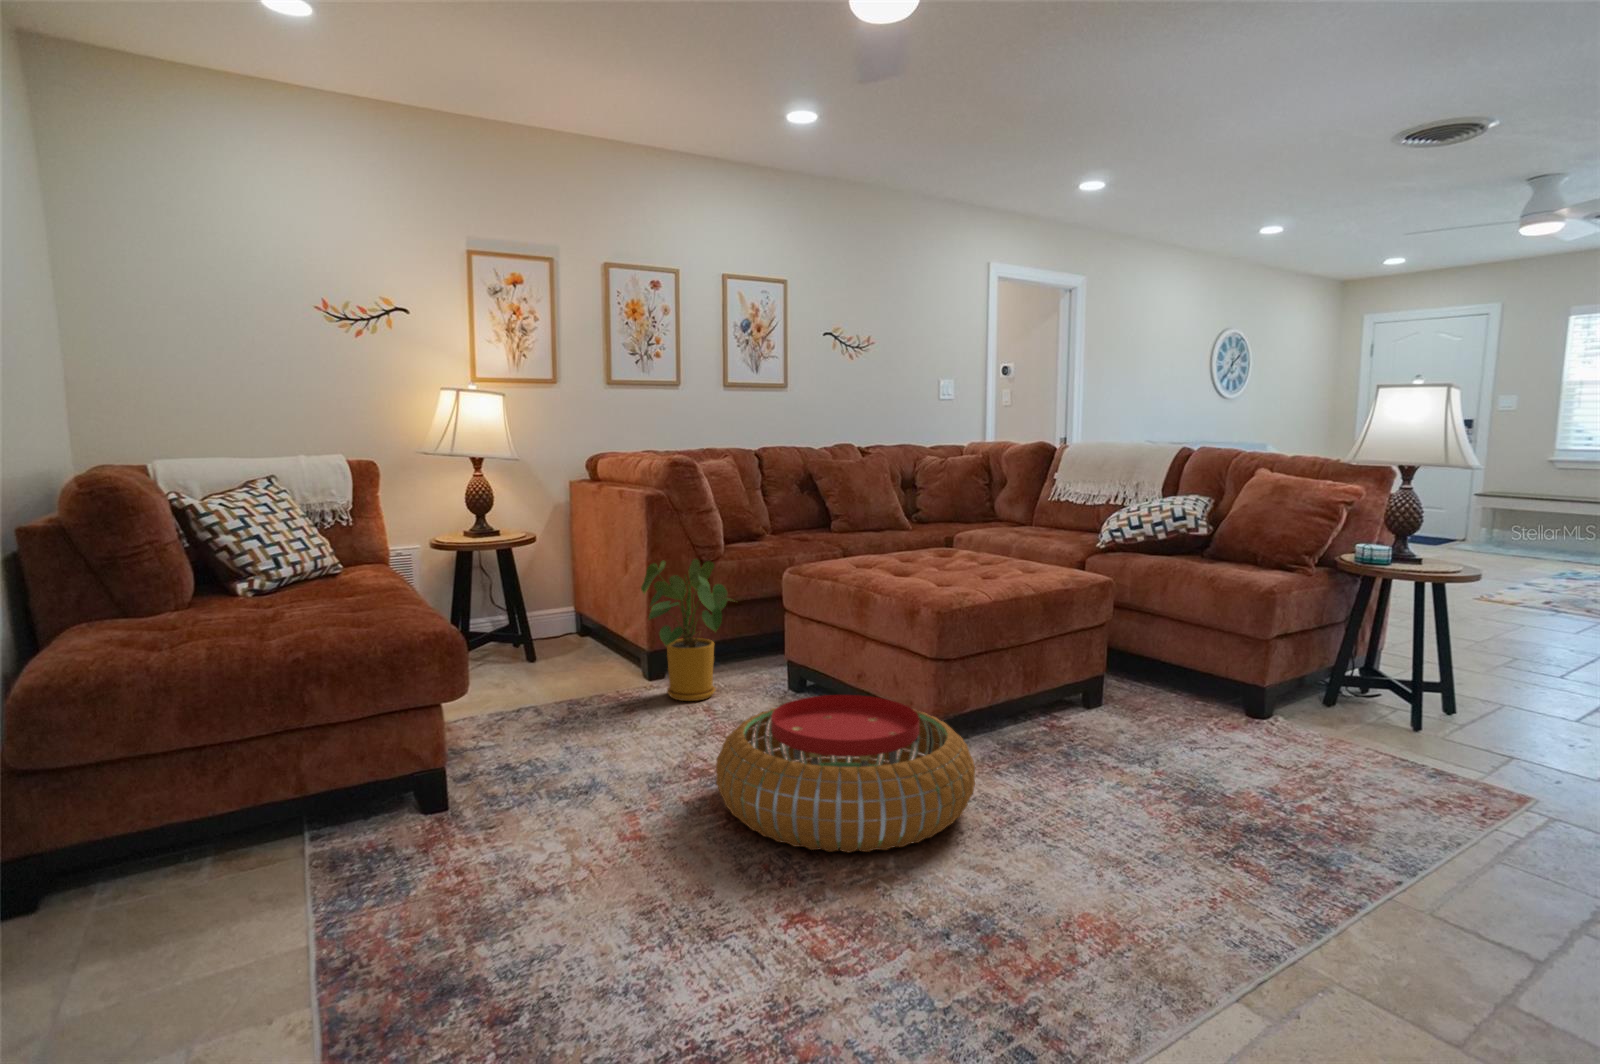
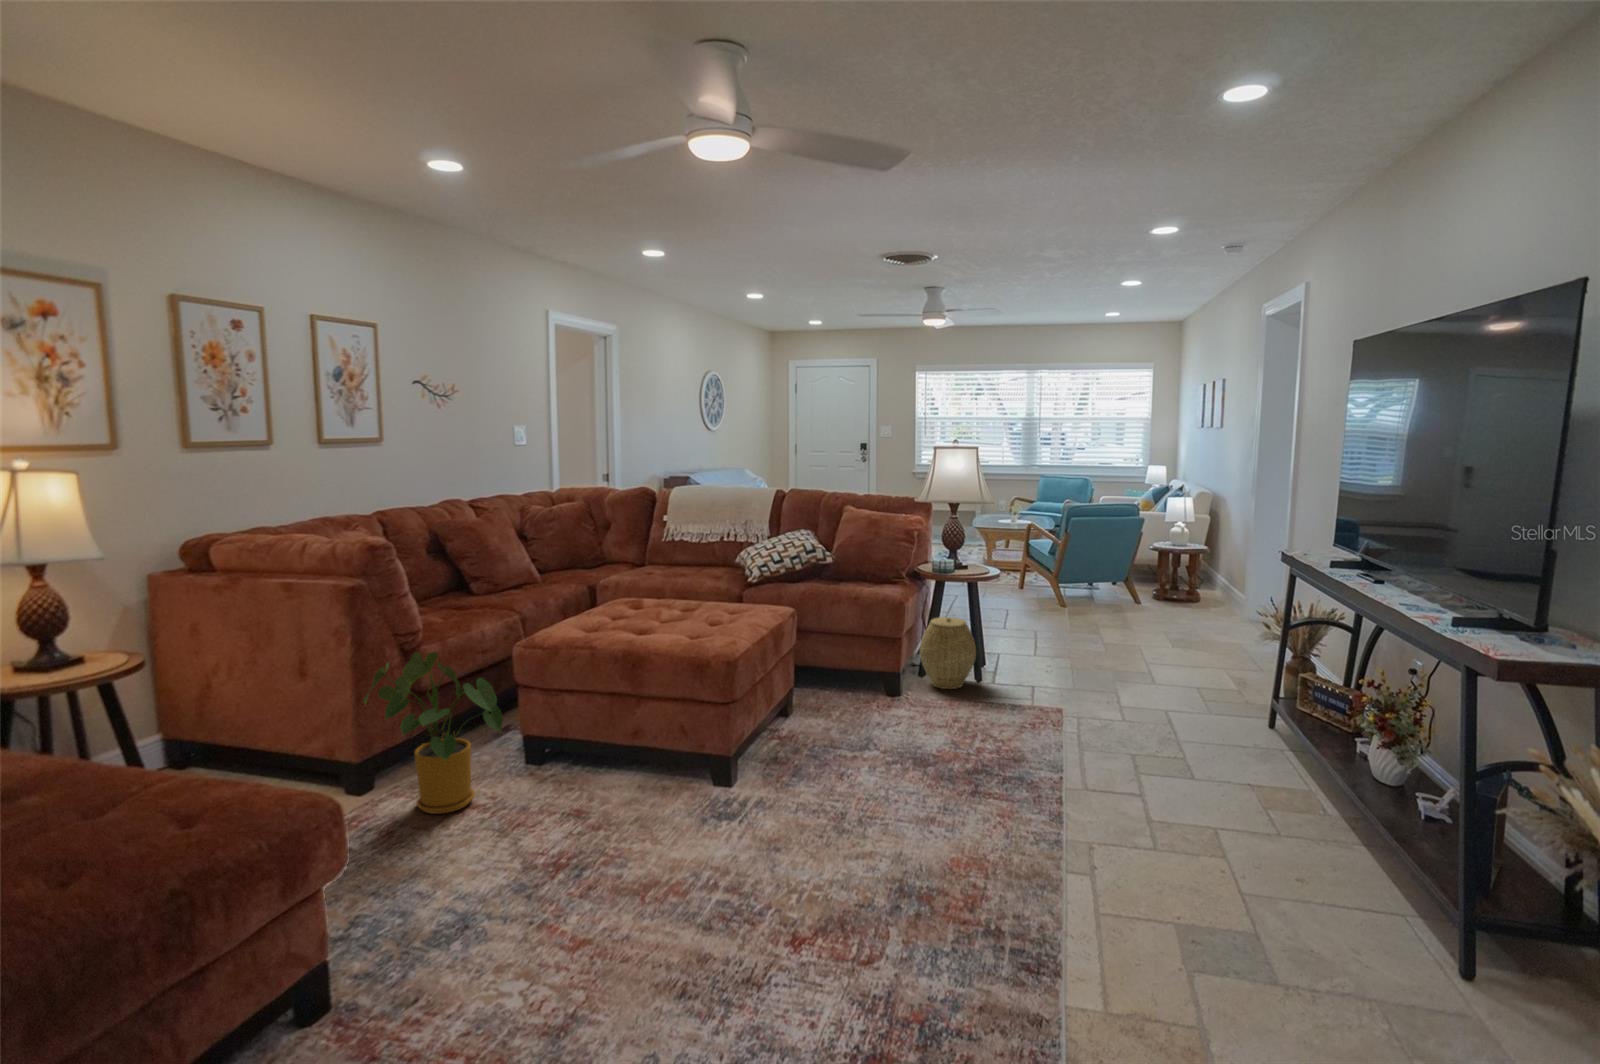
woven basket: none [1314,625,1408,729] -> present [920,617,976,689]
pouf: present [716,695,976,853] -> none [632,762,873,931]

